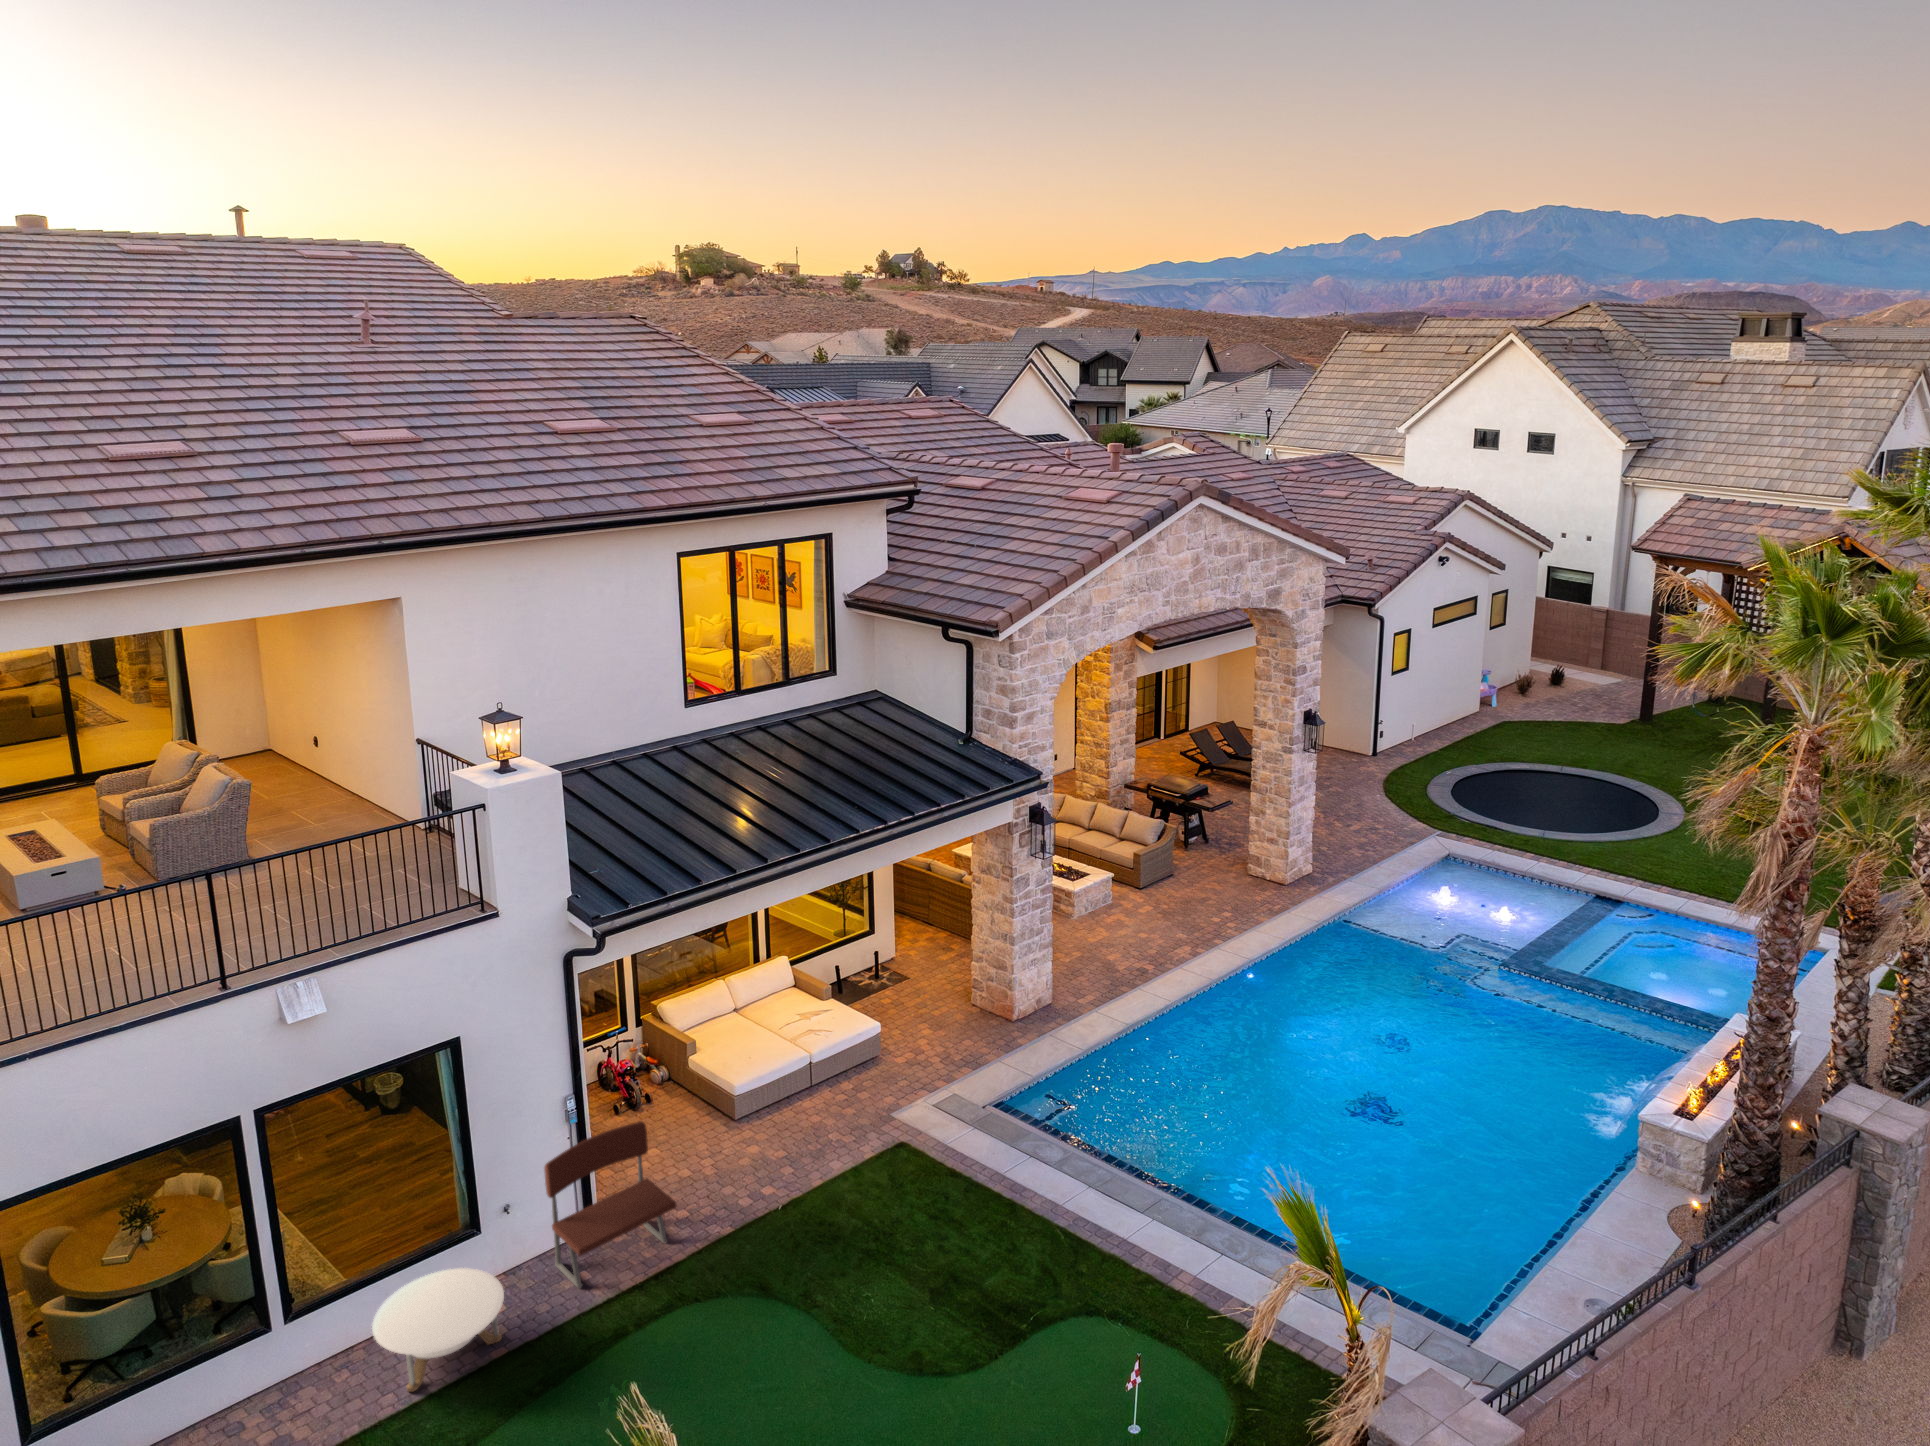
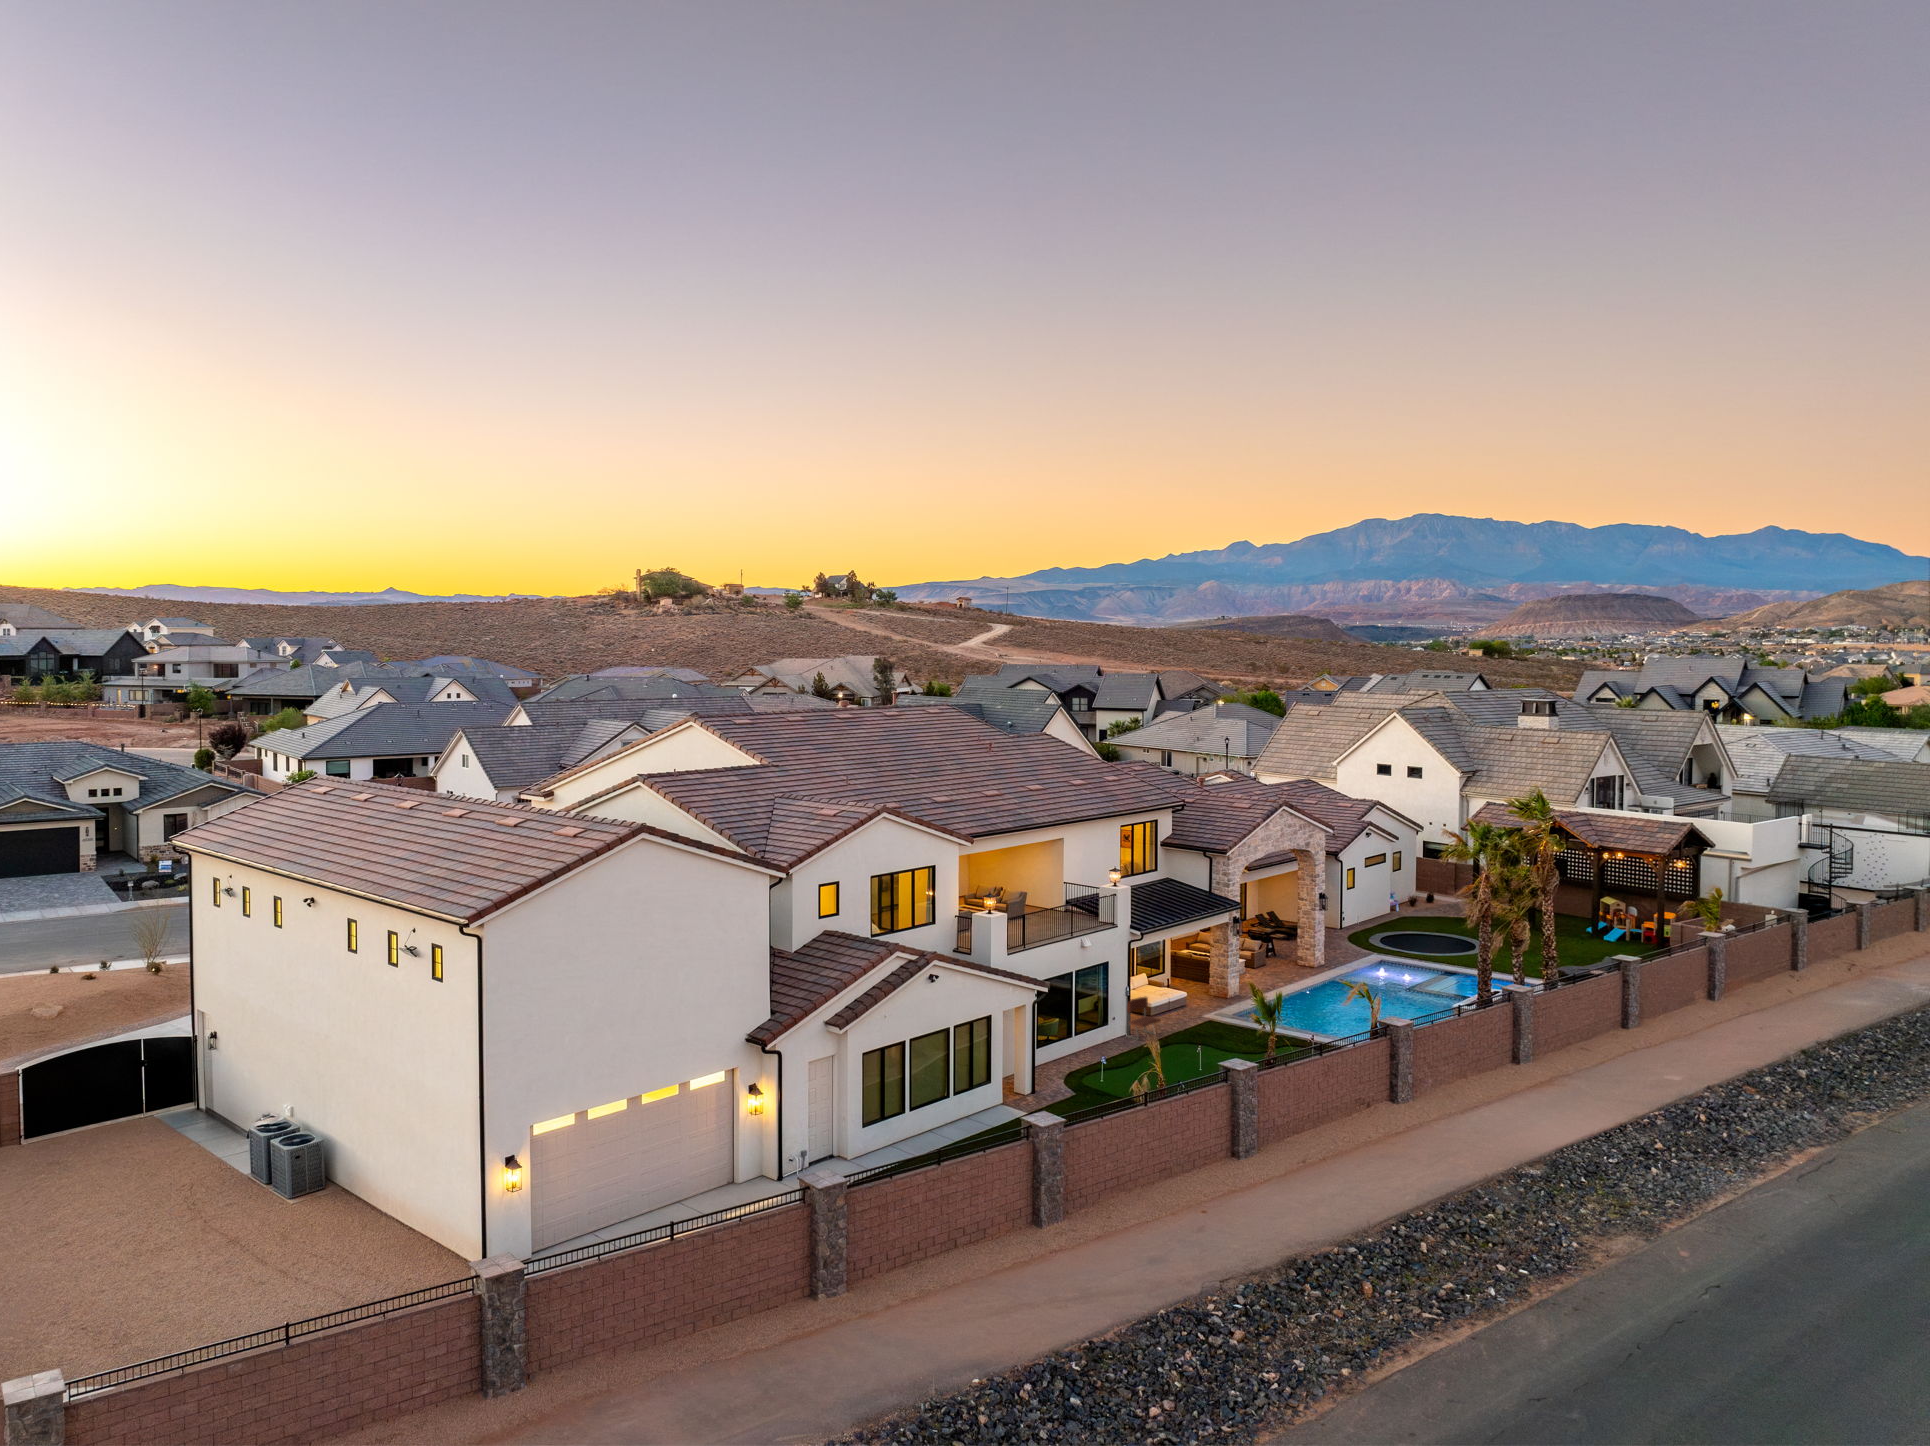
round table: present [372,1268,504,1392] -> none [1097,1029,1131,1052]

